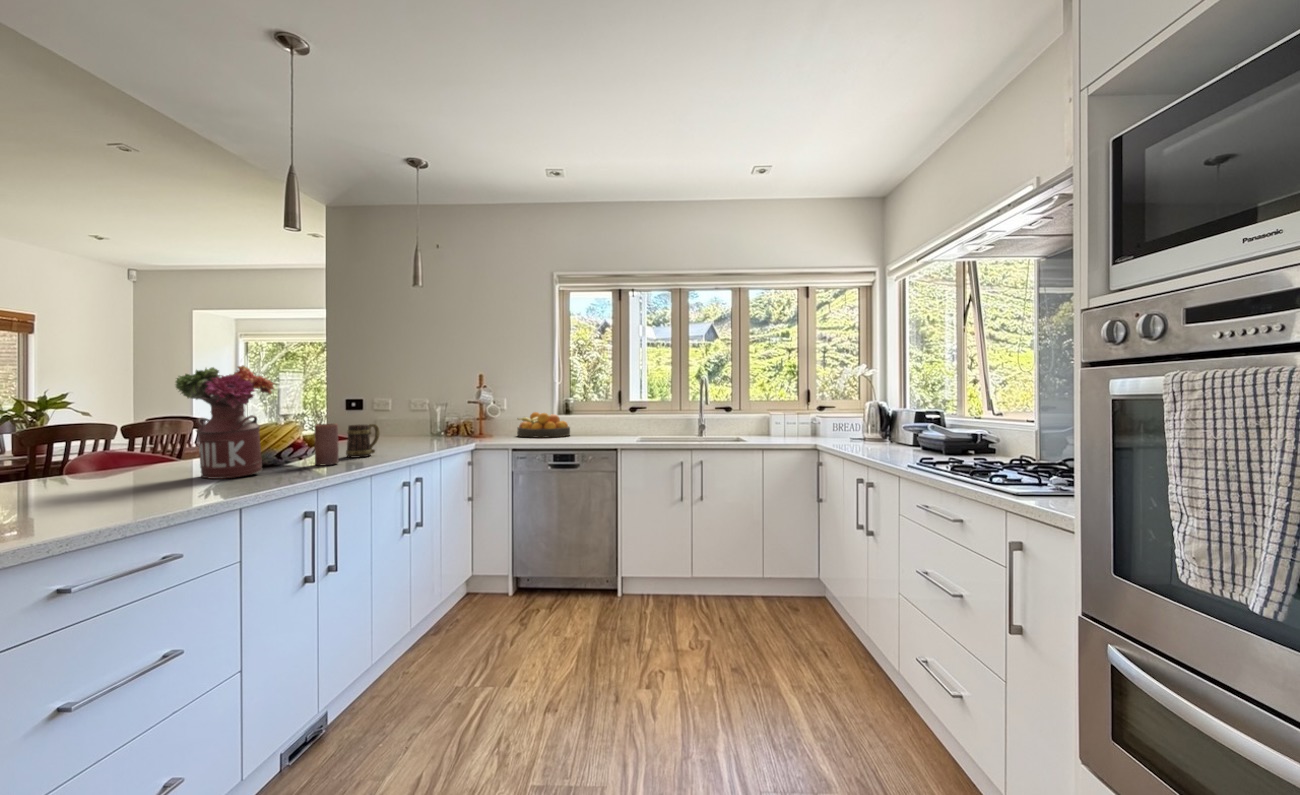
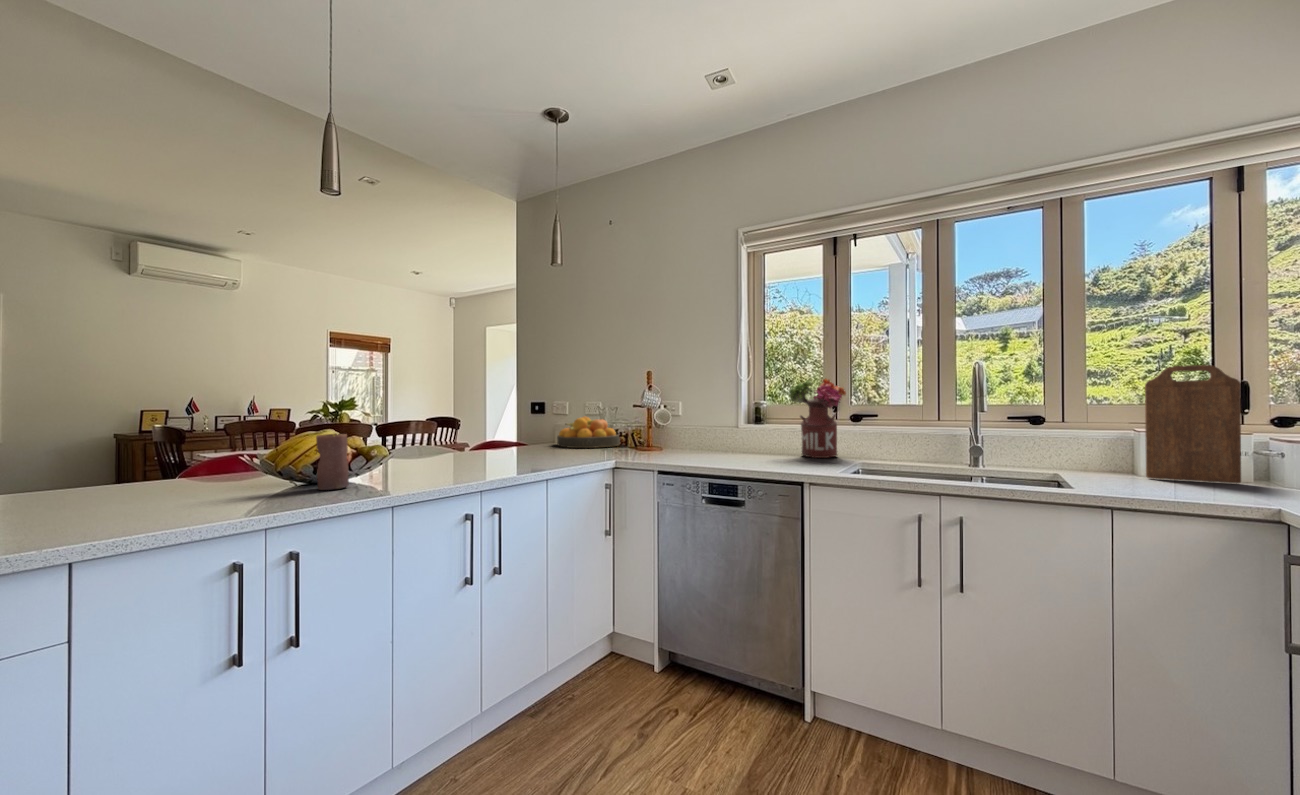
flower arrangement: present [176,365,274,479] -> present [789,378,846,458]
cutting board: none [774,382,807,437] -> present [1145,365,1241,484]
fruit bowl: present [517,412,570,438] -> present [557,417,620,448]
mug: present [346,424,380,457] -> none [400,434,445,477]

